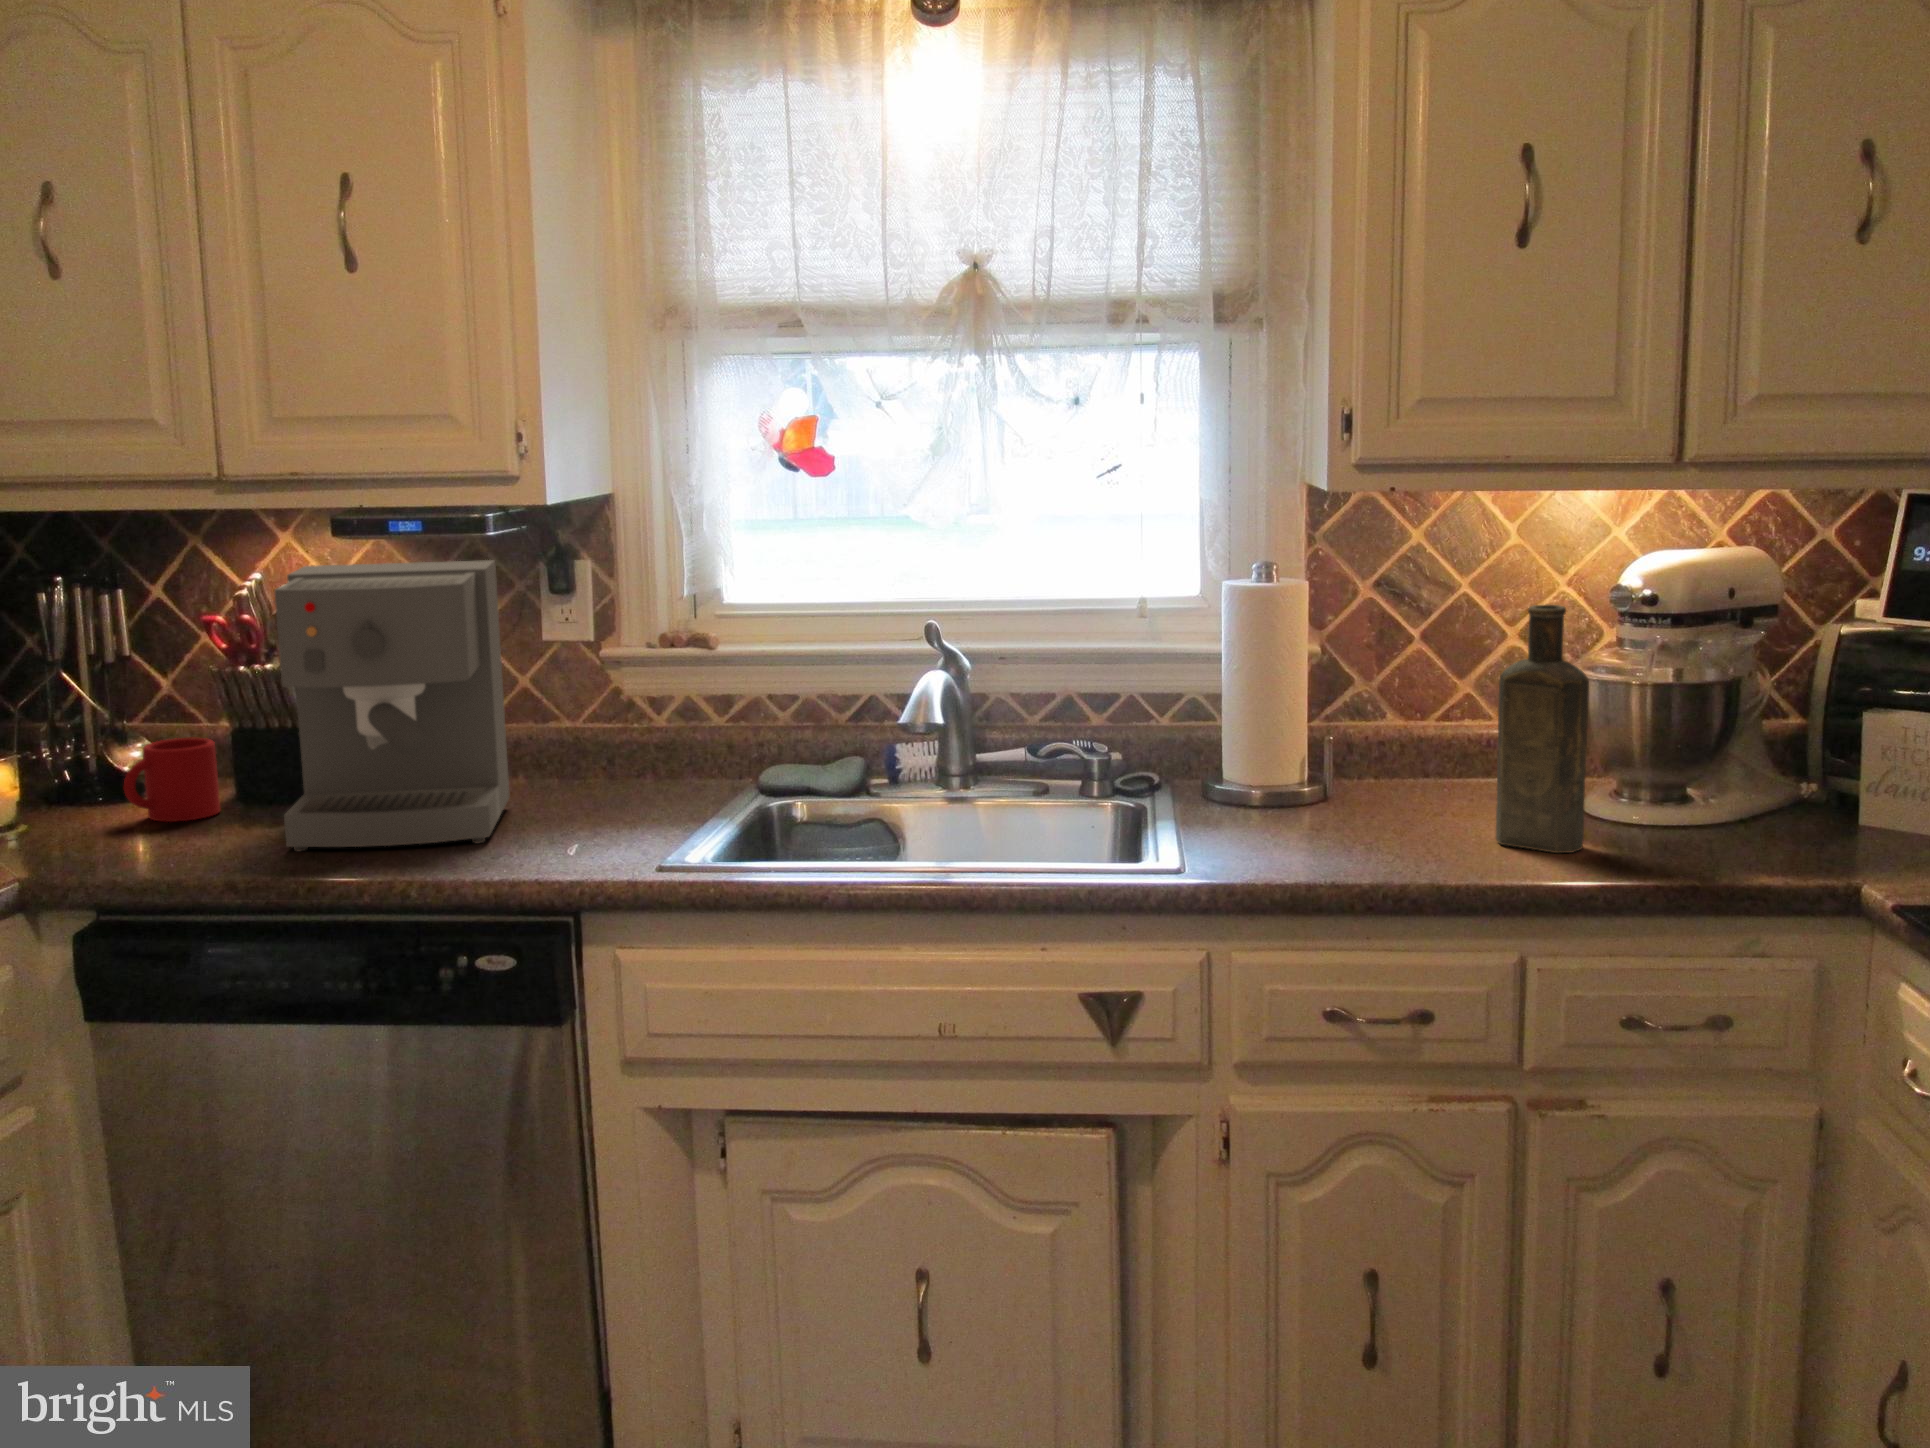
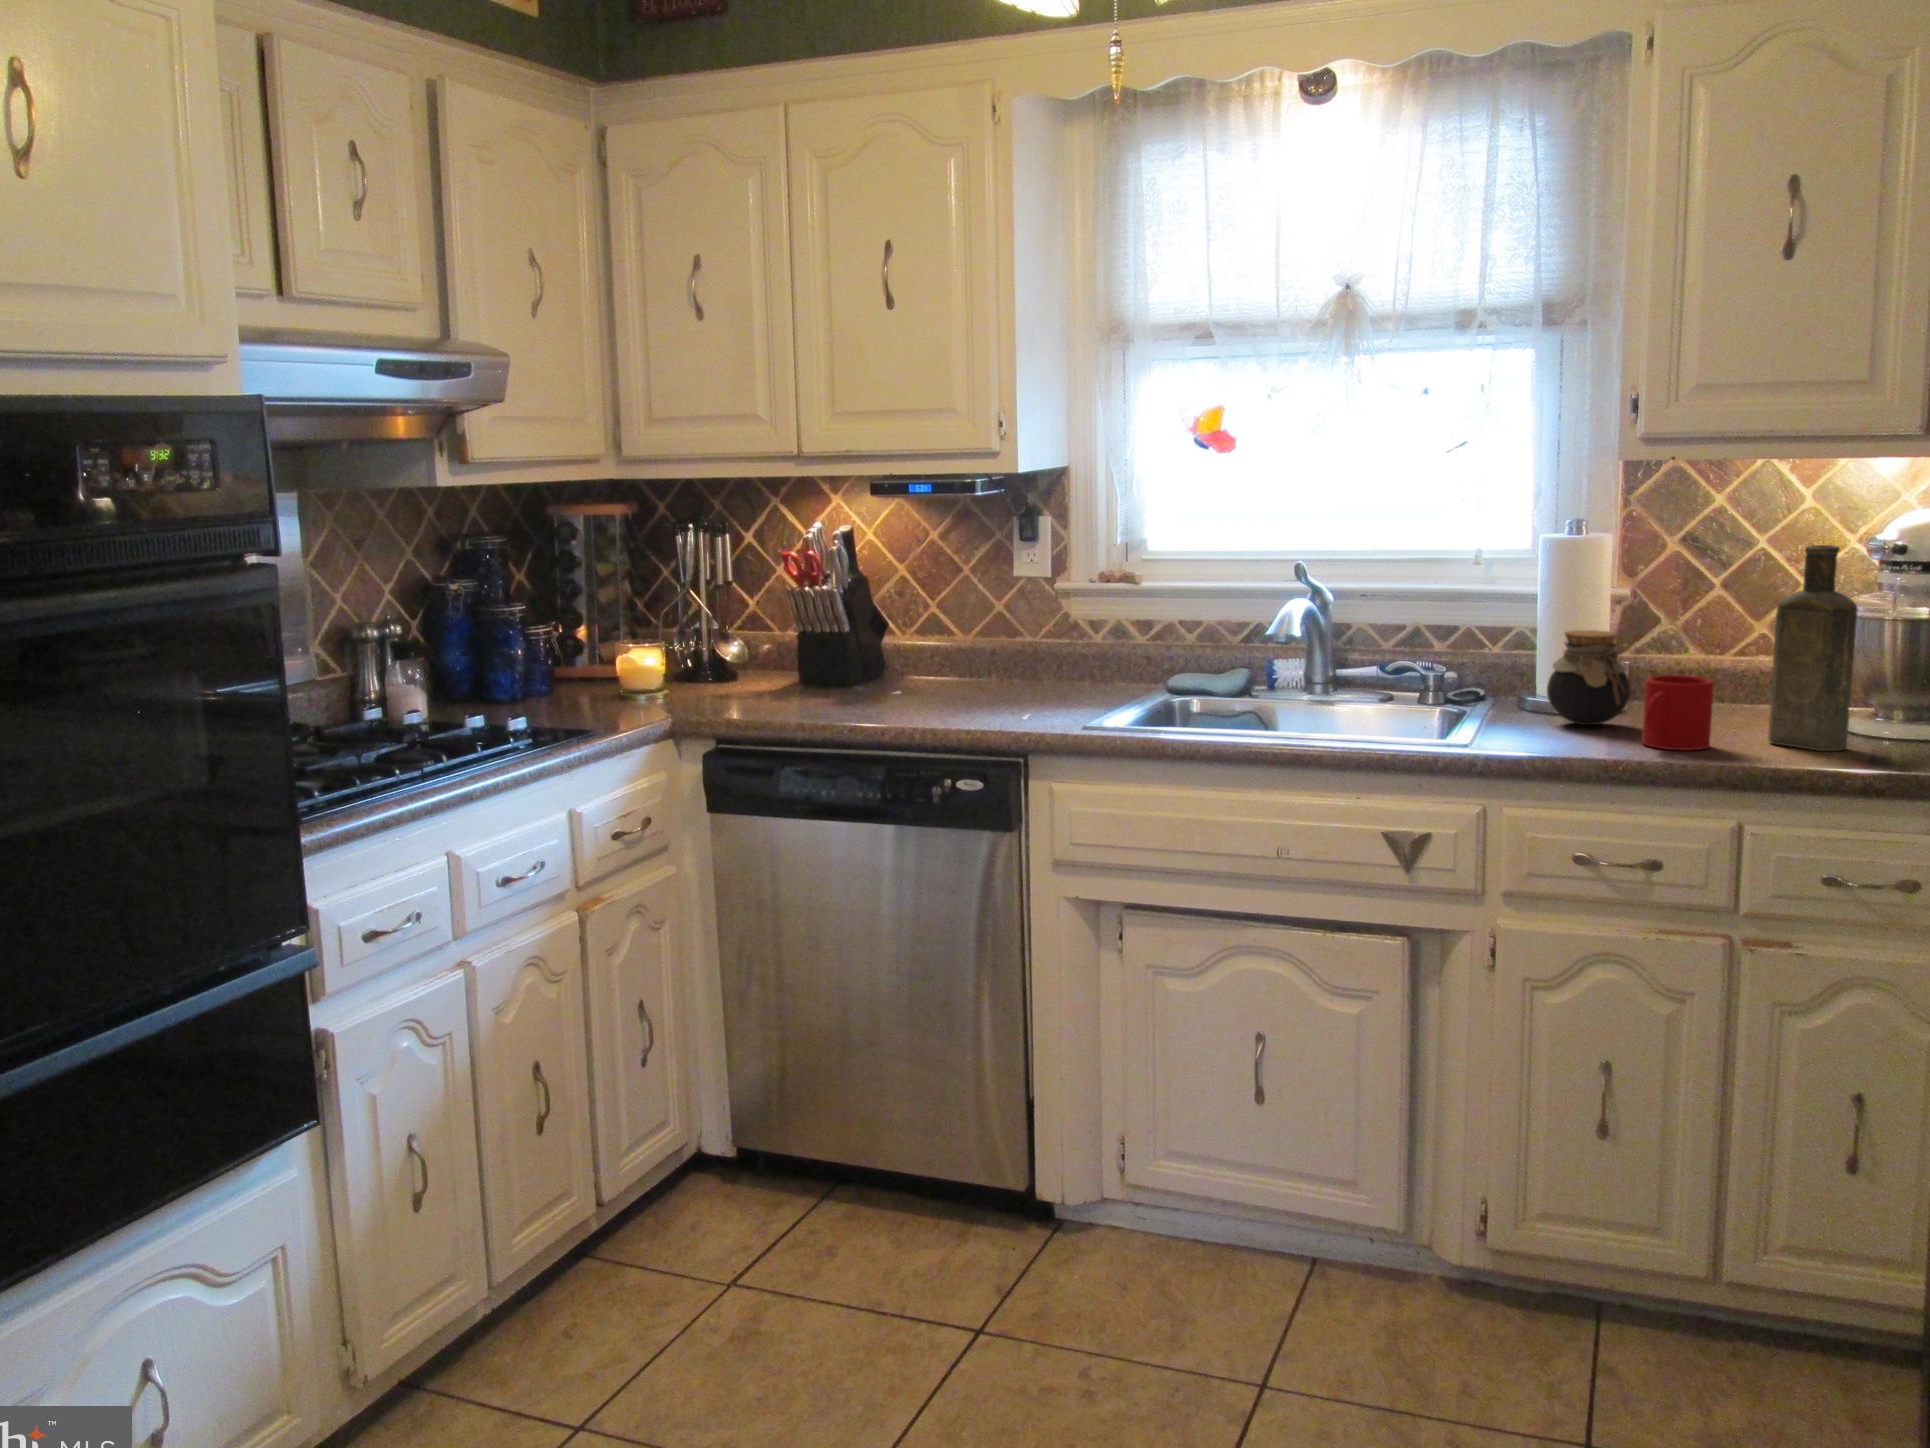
coffee maker: present [275,560,510,851] -> none [831,511,984,710]
jar: none [1238,706,1335,825] -> present [1547,630,1631,725]
mug: present [124,738,220,822] -> present [1642,675,1714,750]

